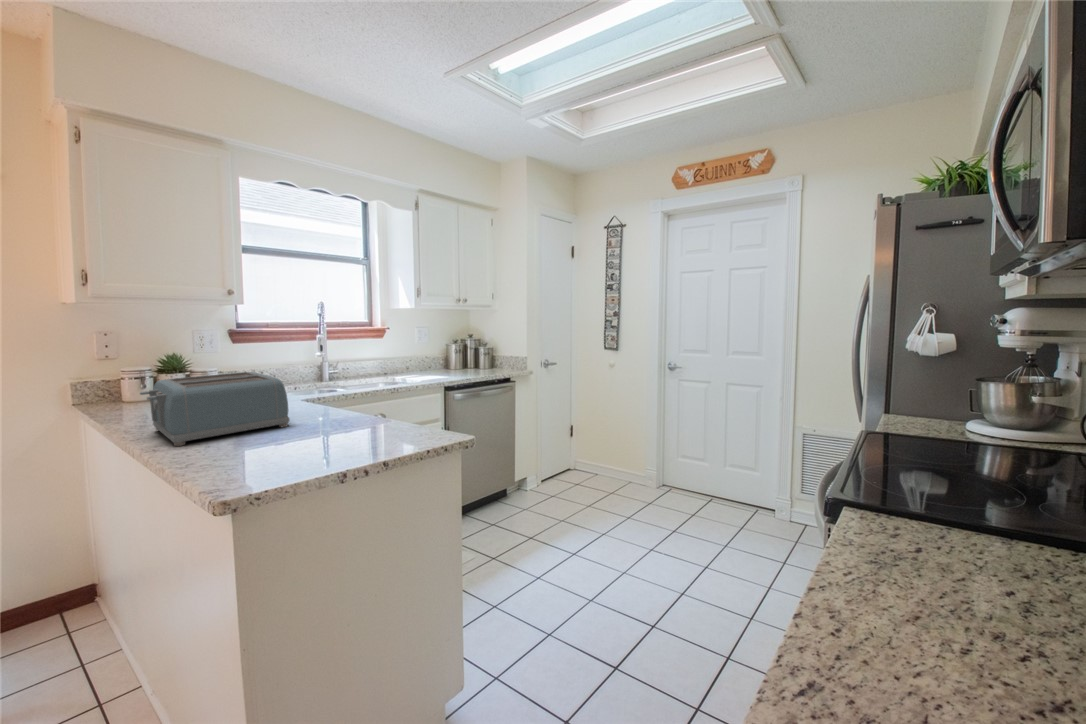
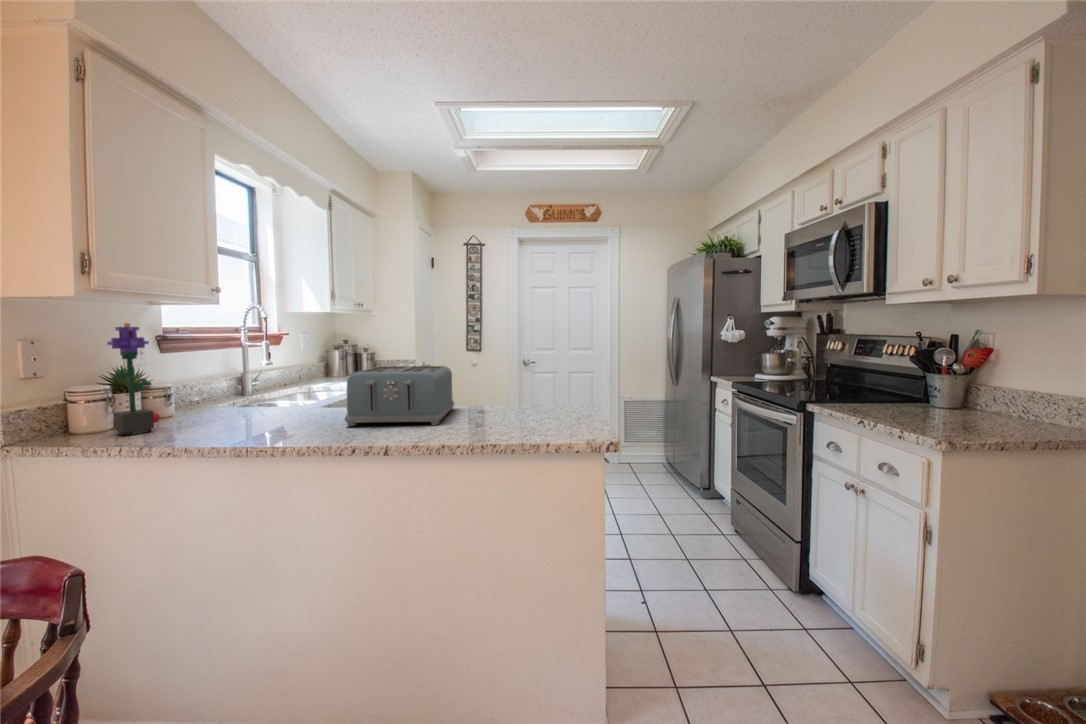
potted flower: none [105,326,142,408] -> present [107,323,154,435]

